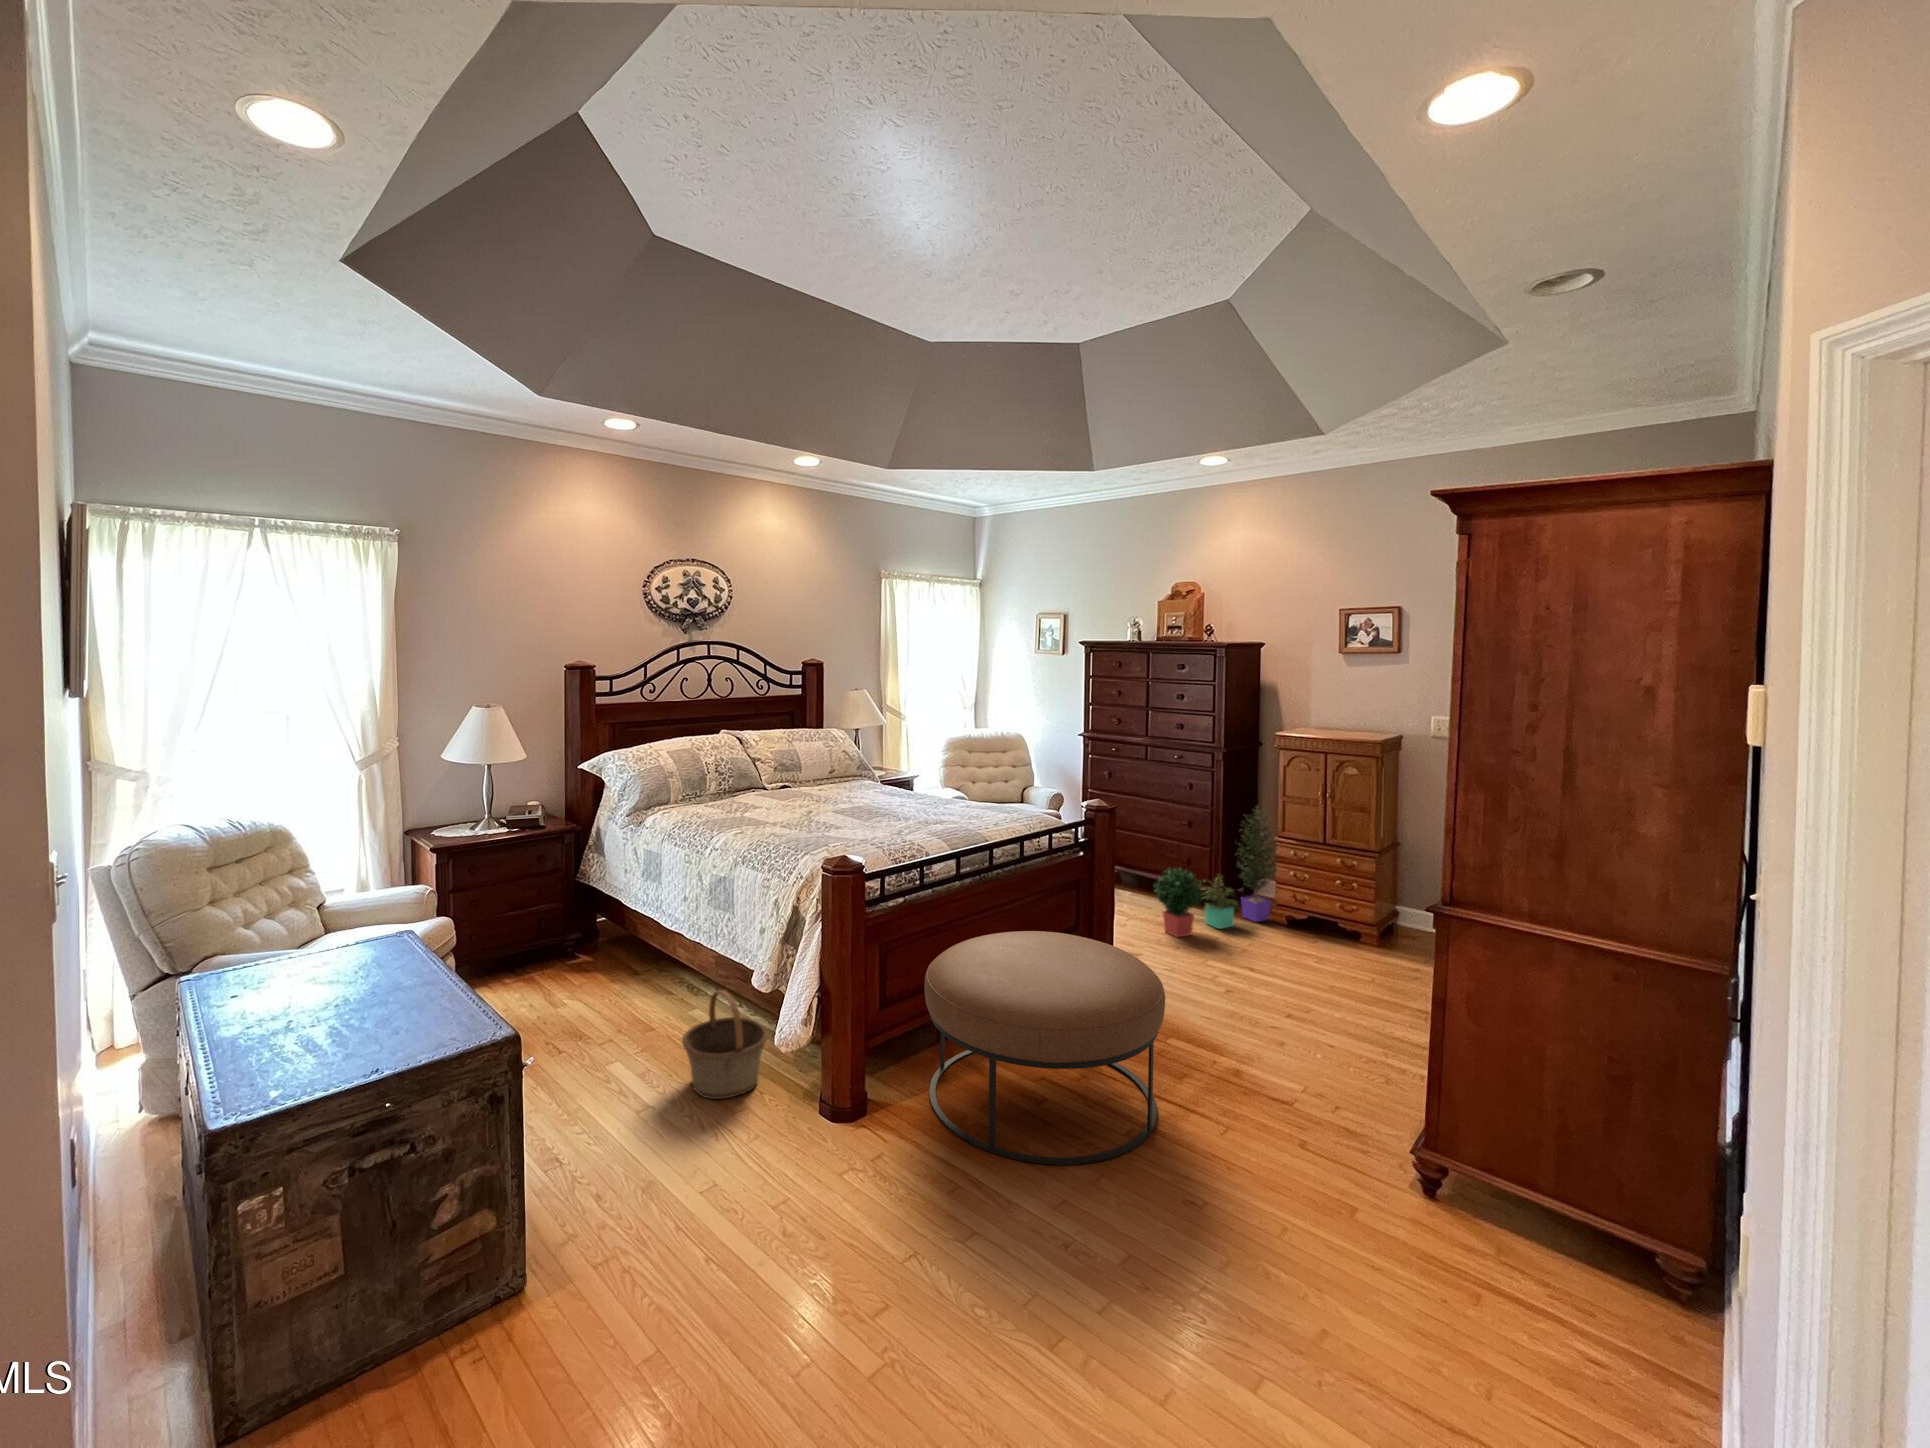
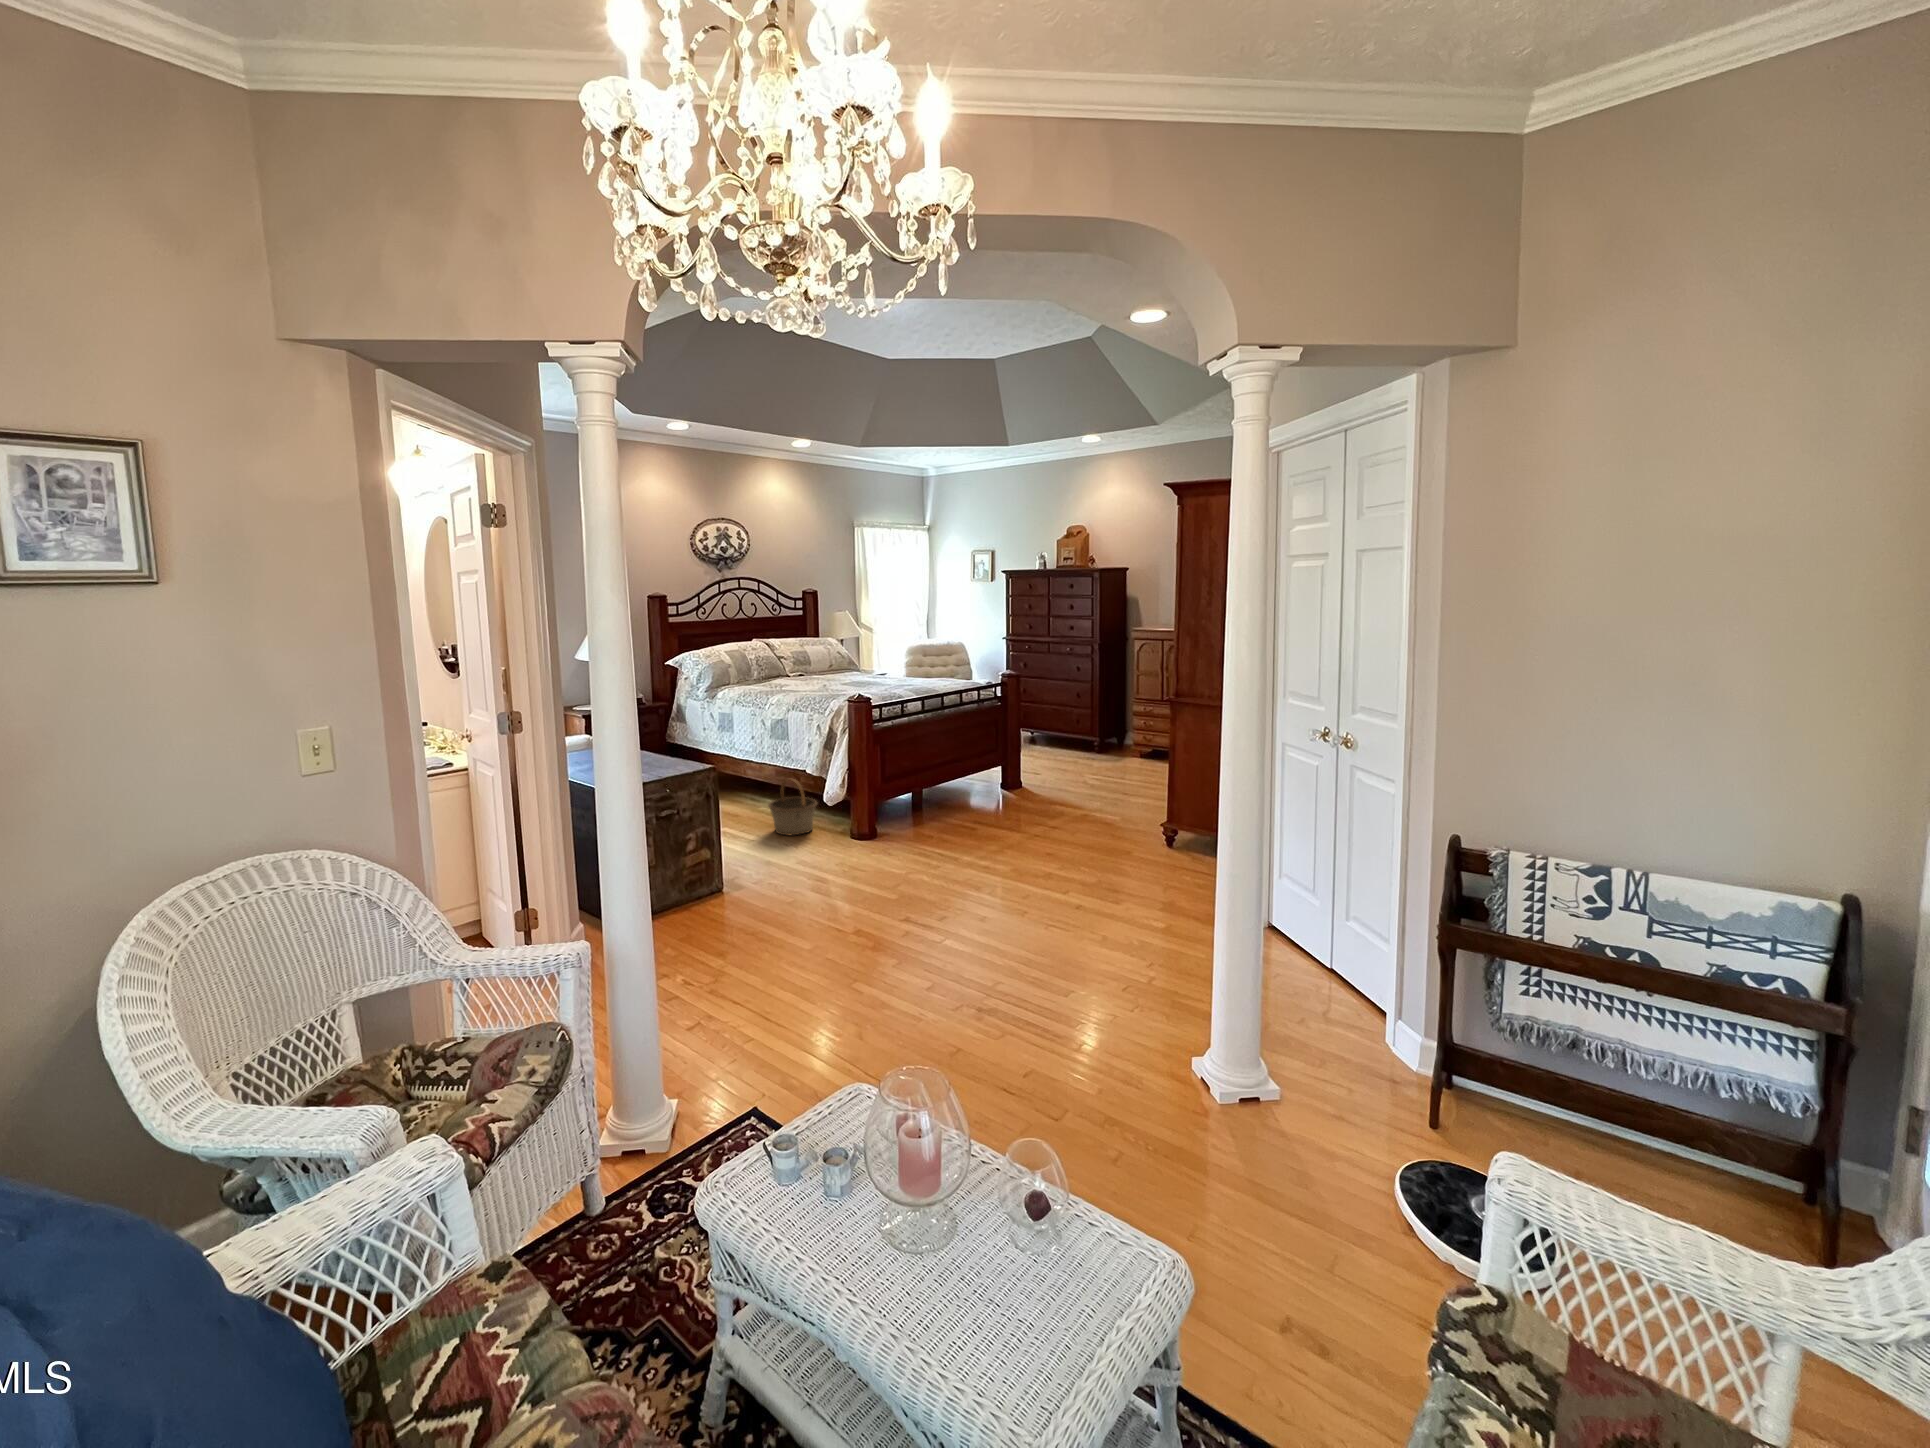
potted plant: present [1154,807,1276,937] -> none [1050,679,1136,765]
ottoman: present [924,931,1165,1165] -> none [907,743,1042,847]

